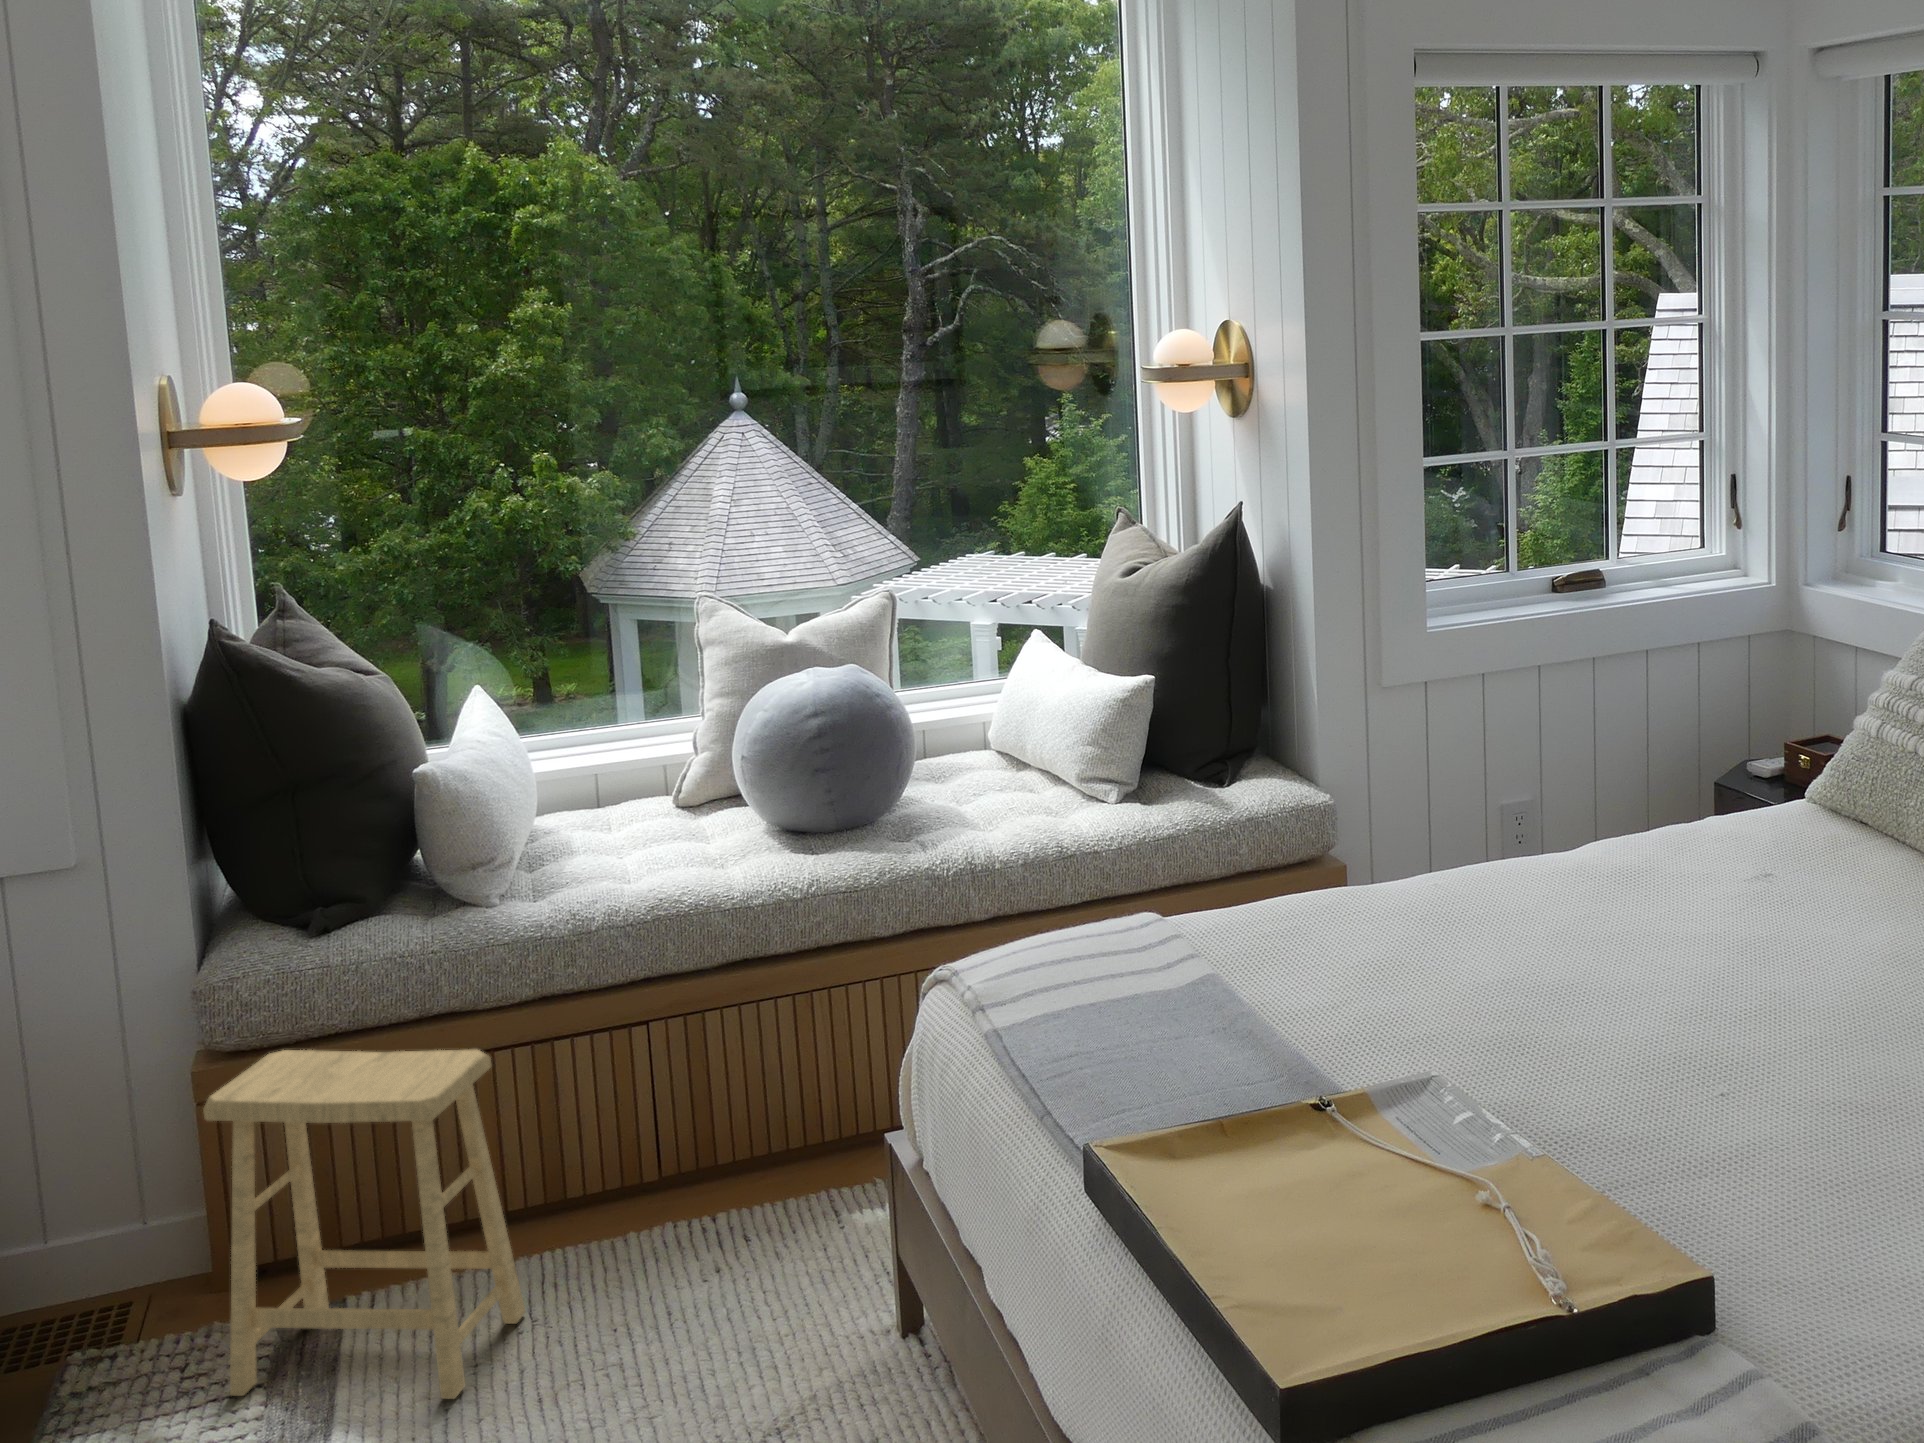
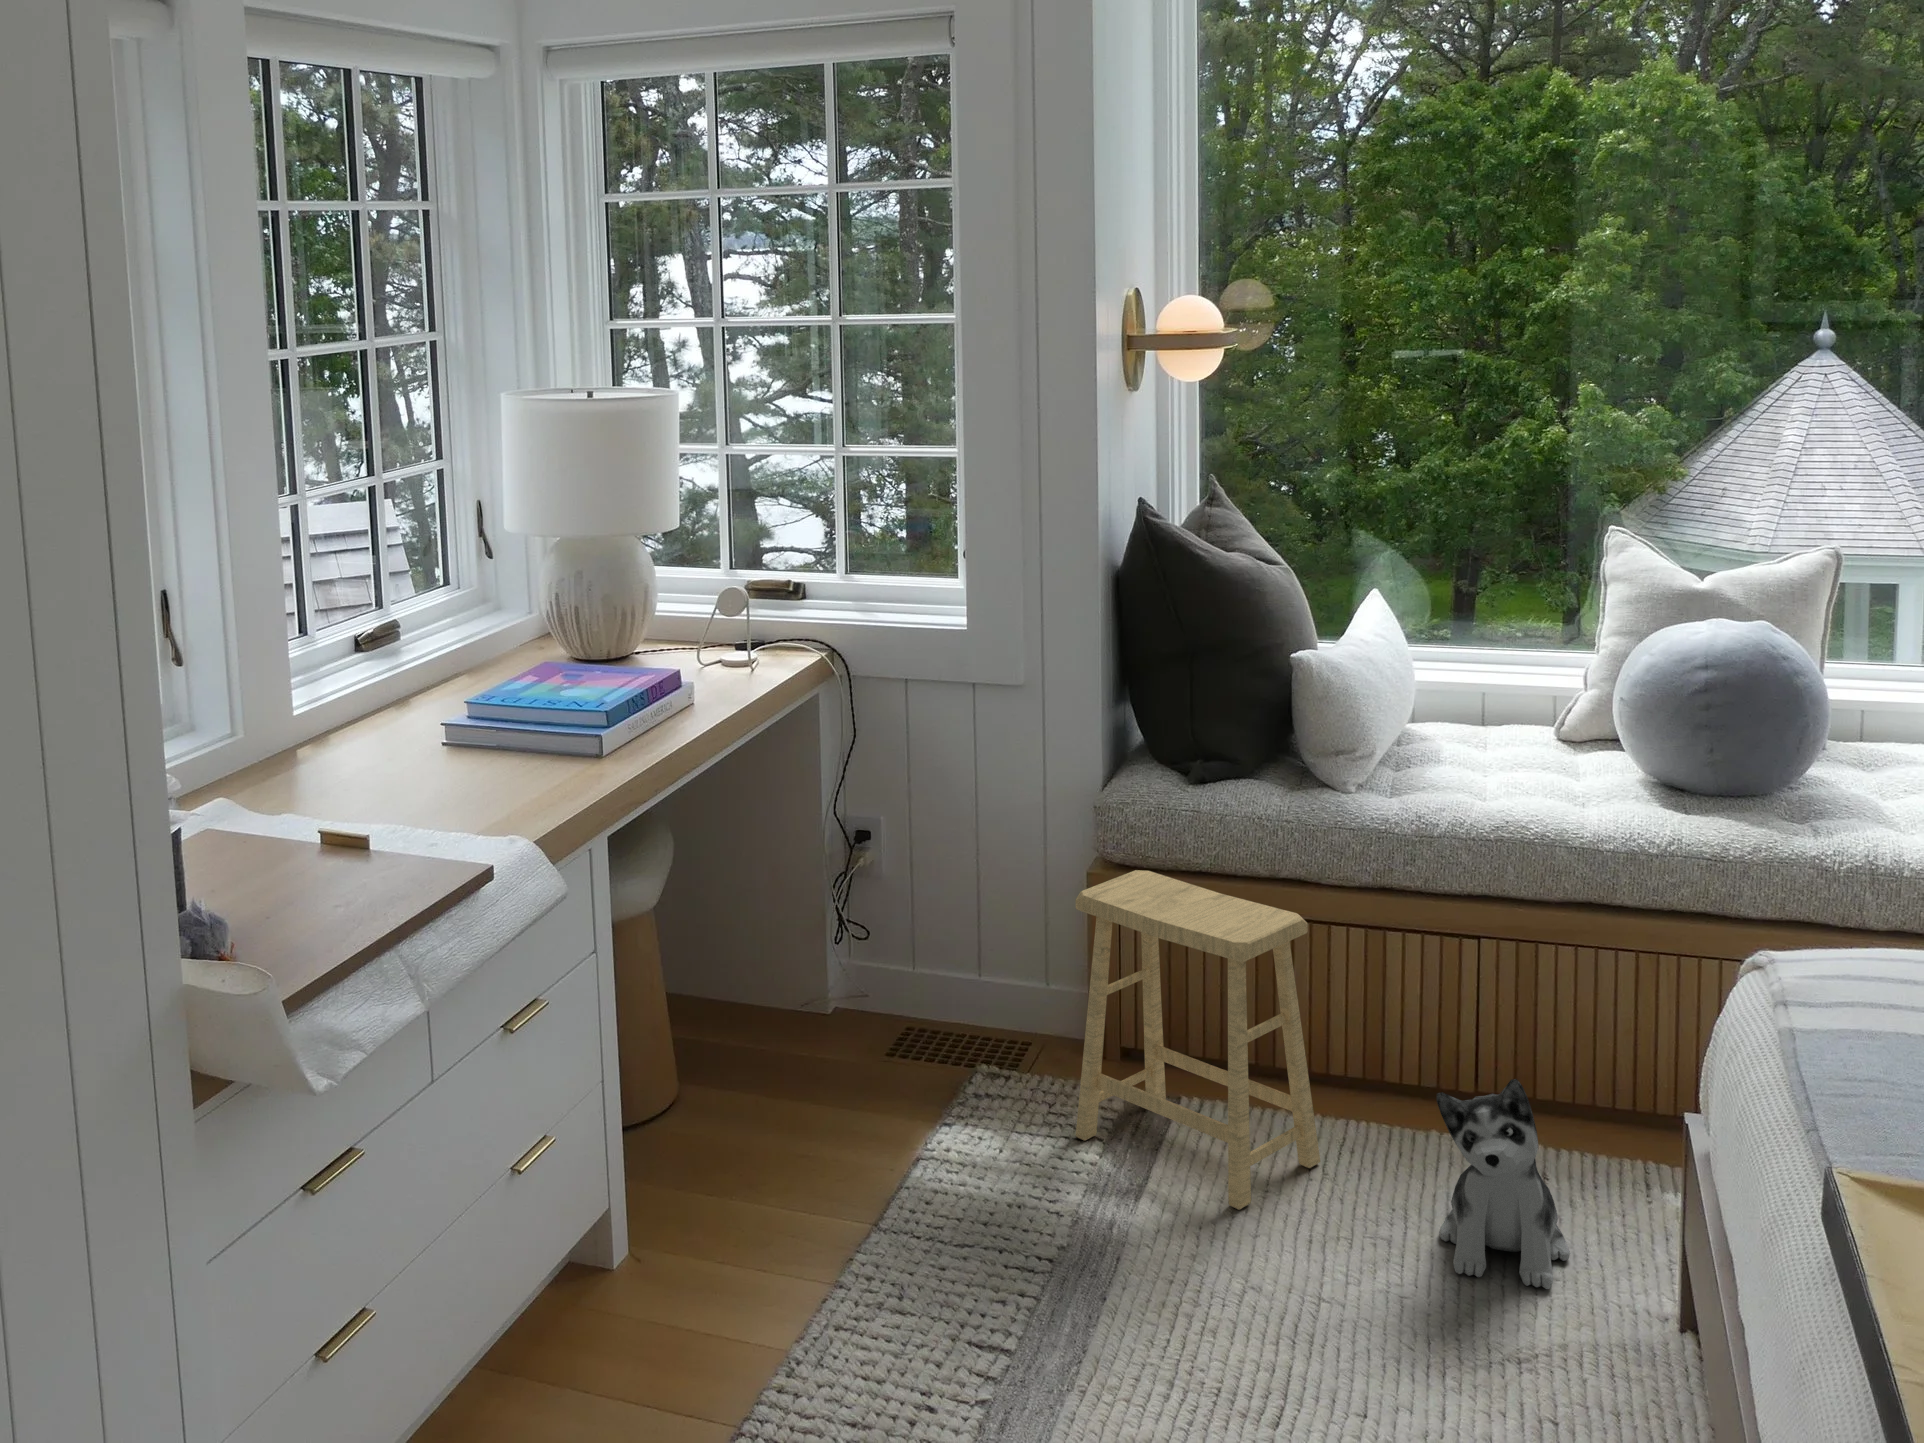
plush toy: none [655,1151,791,1369] -> present [1437,1079,1570,1289]

